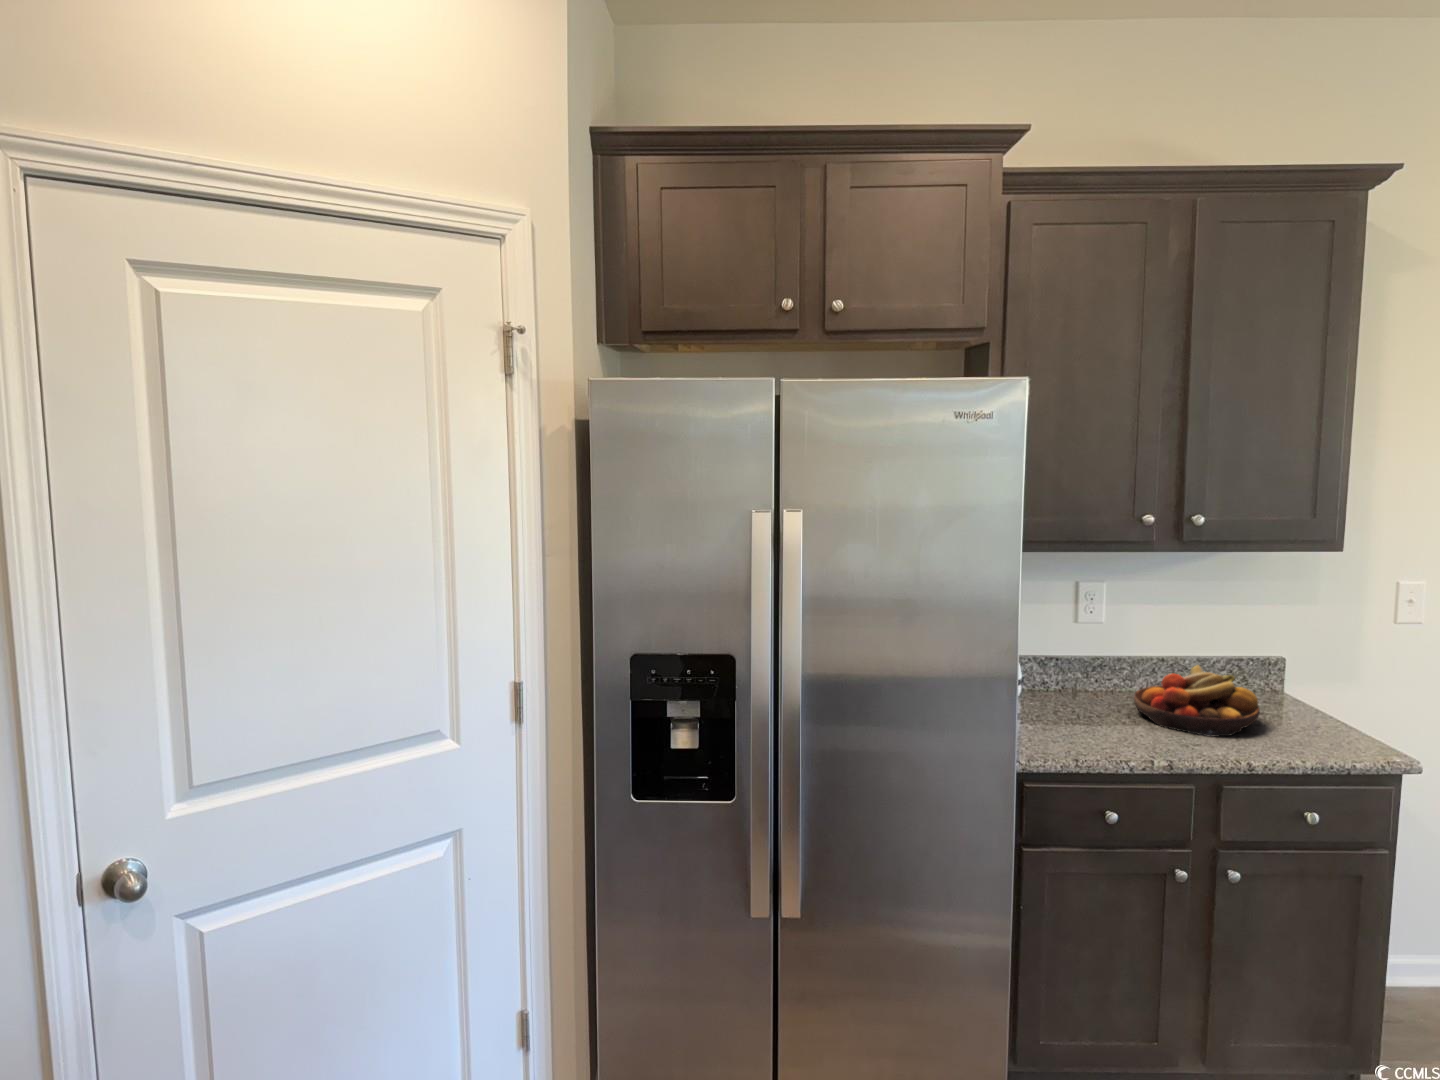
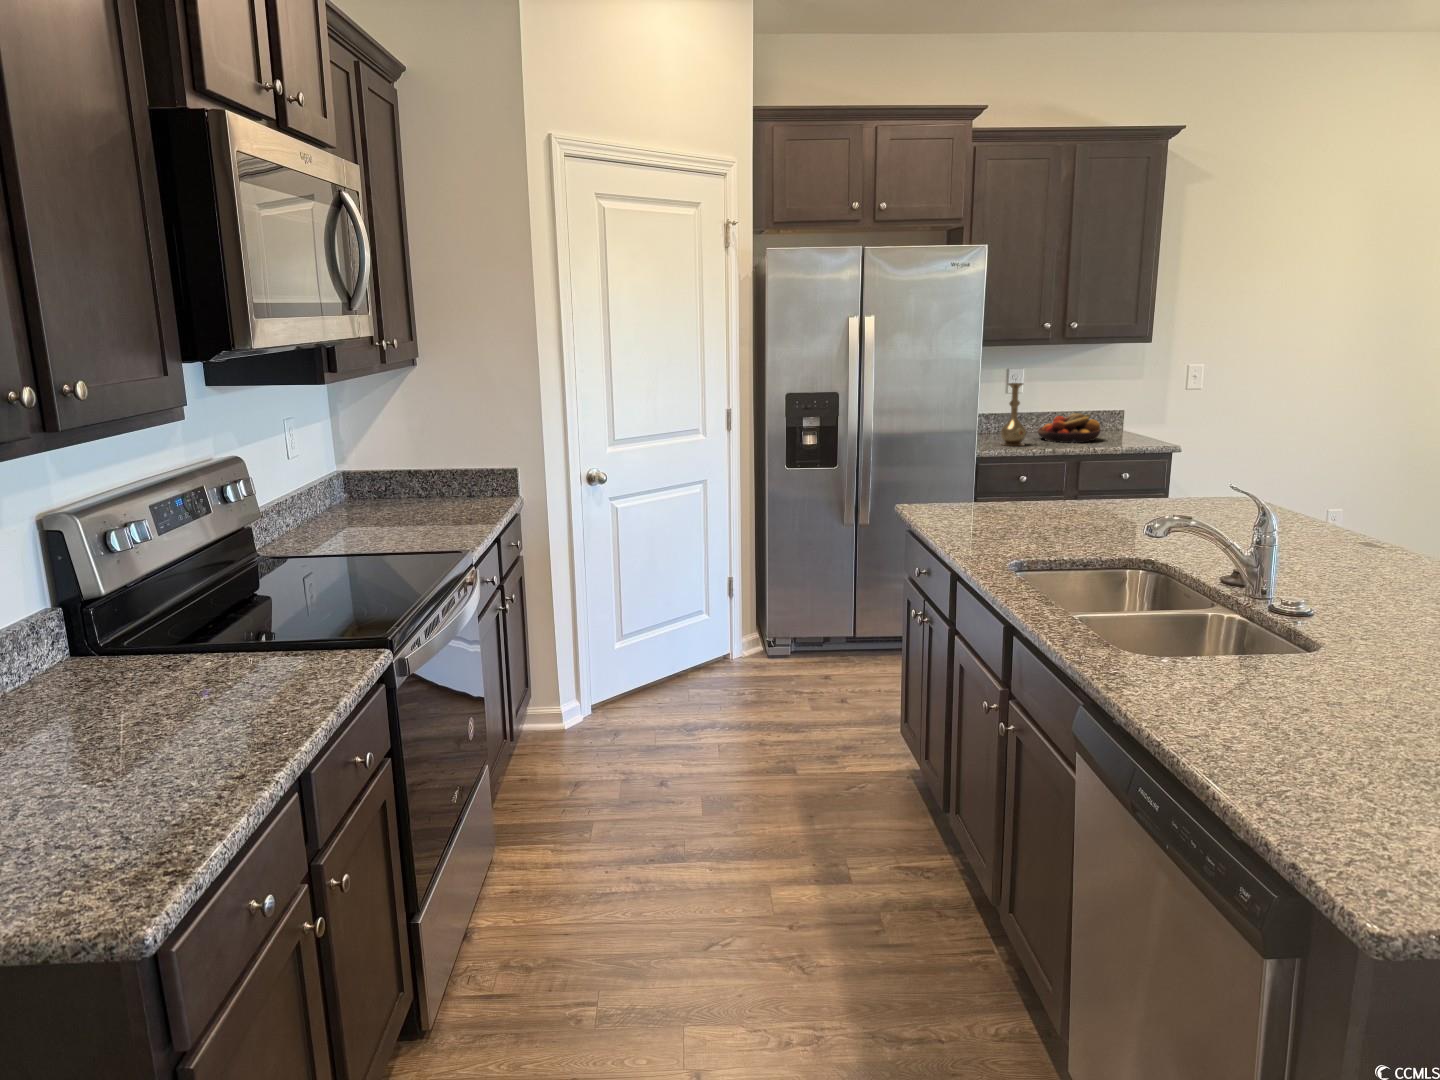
vase: none [1067,624,1118,746] -> present [1000,383,1026,446]

